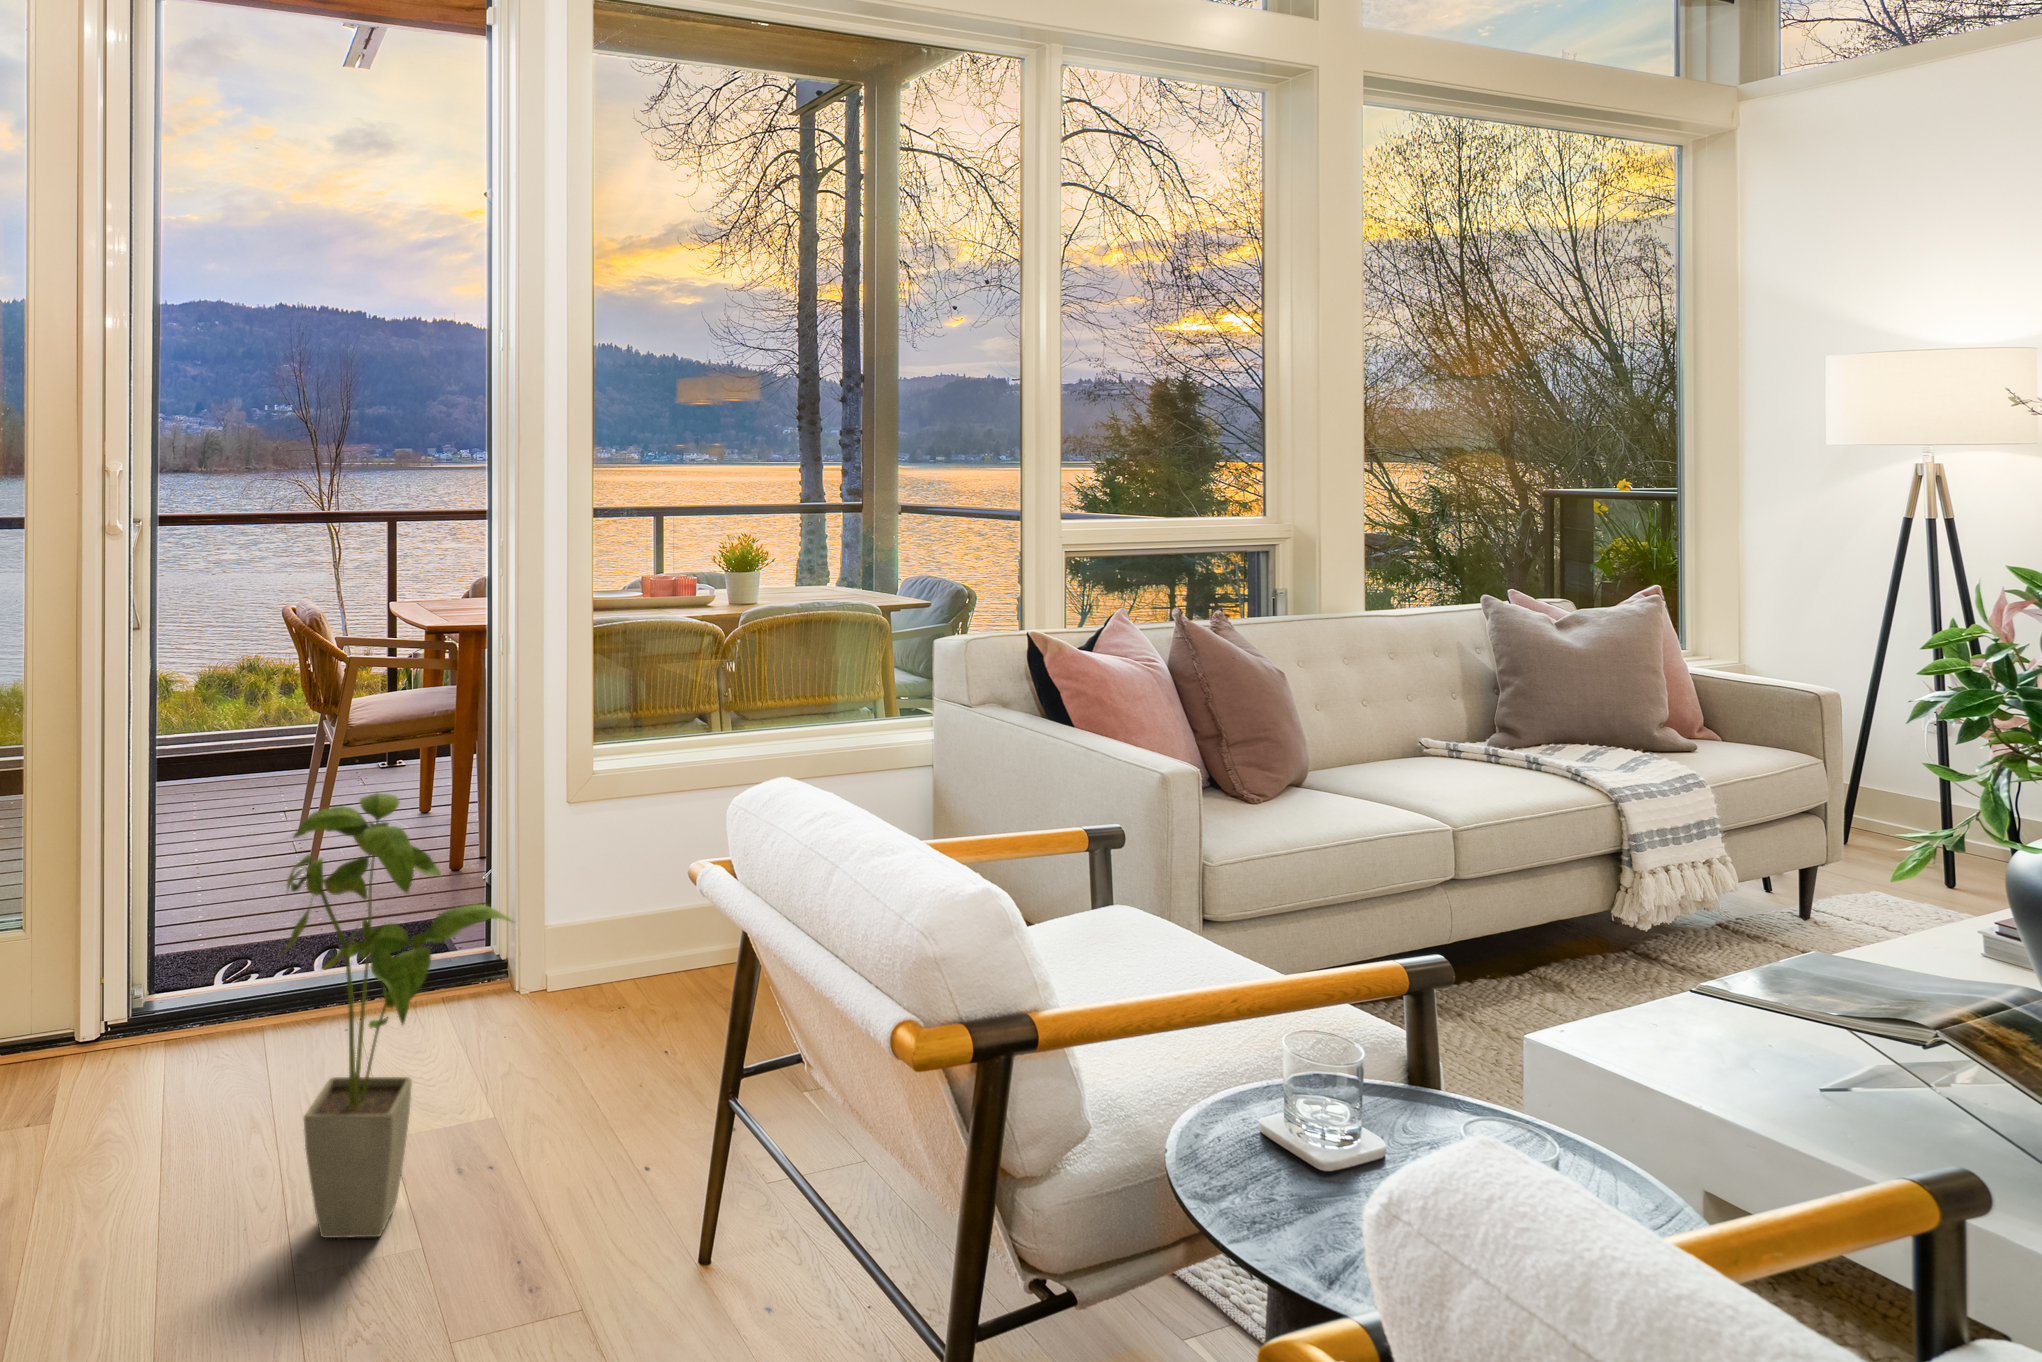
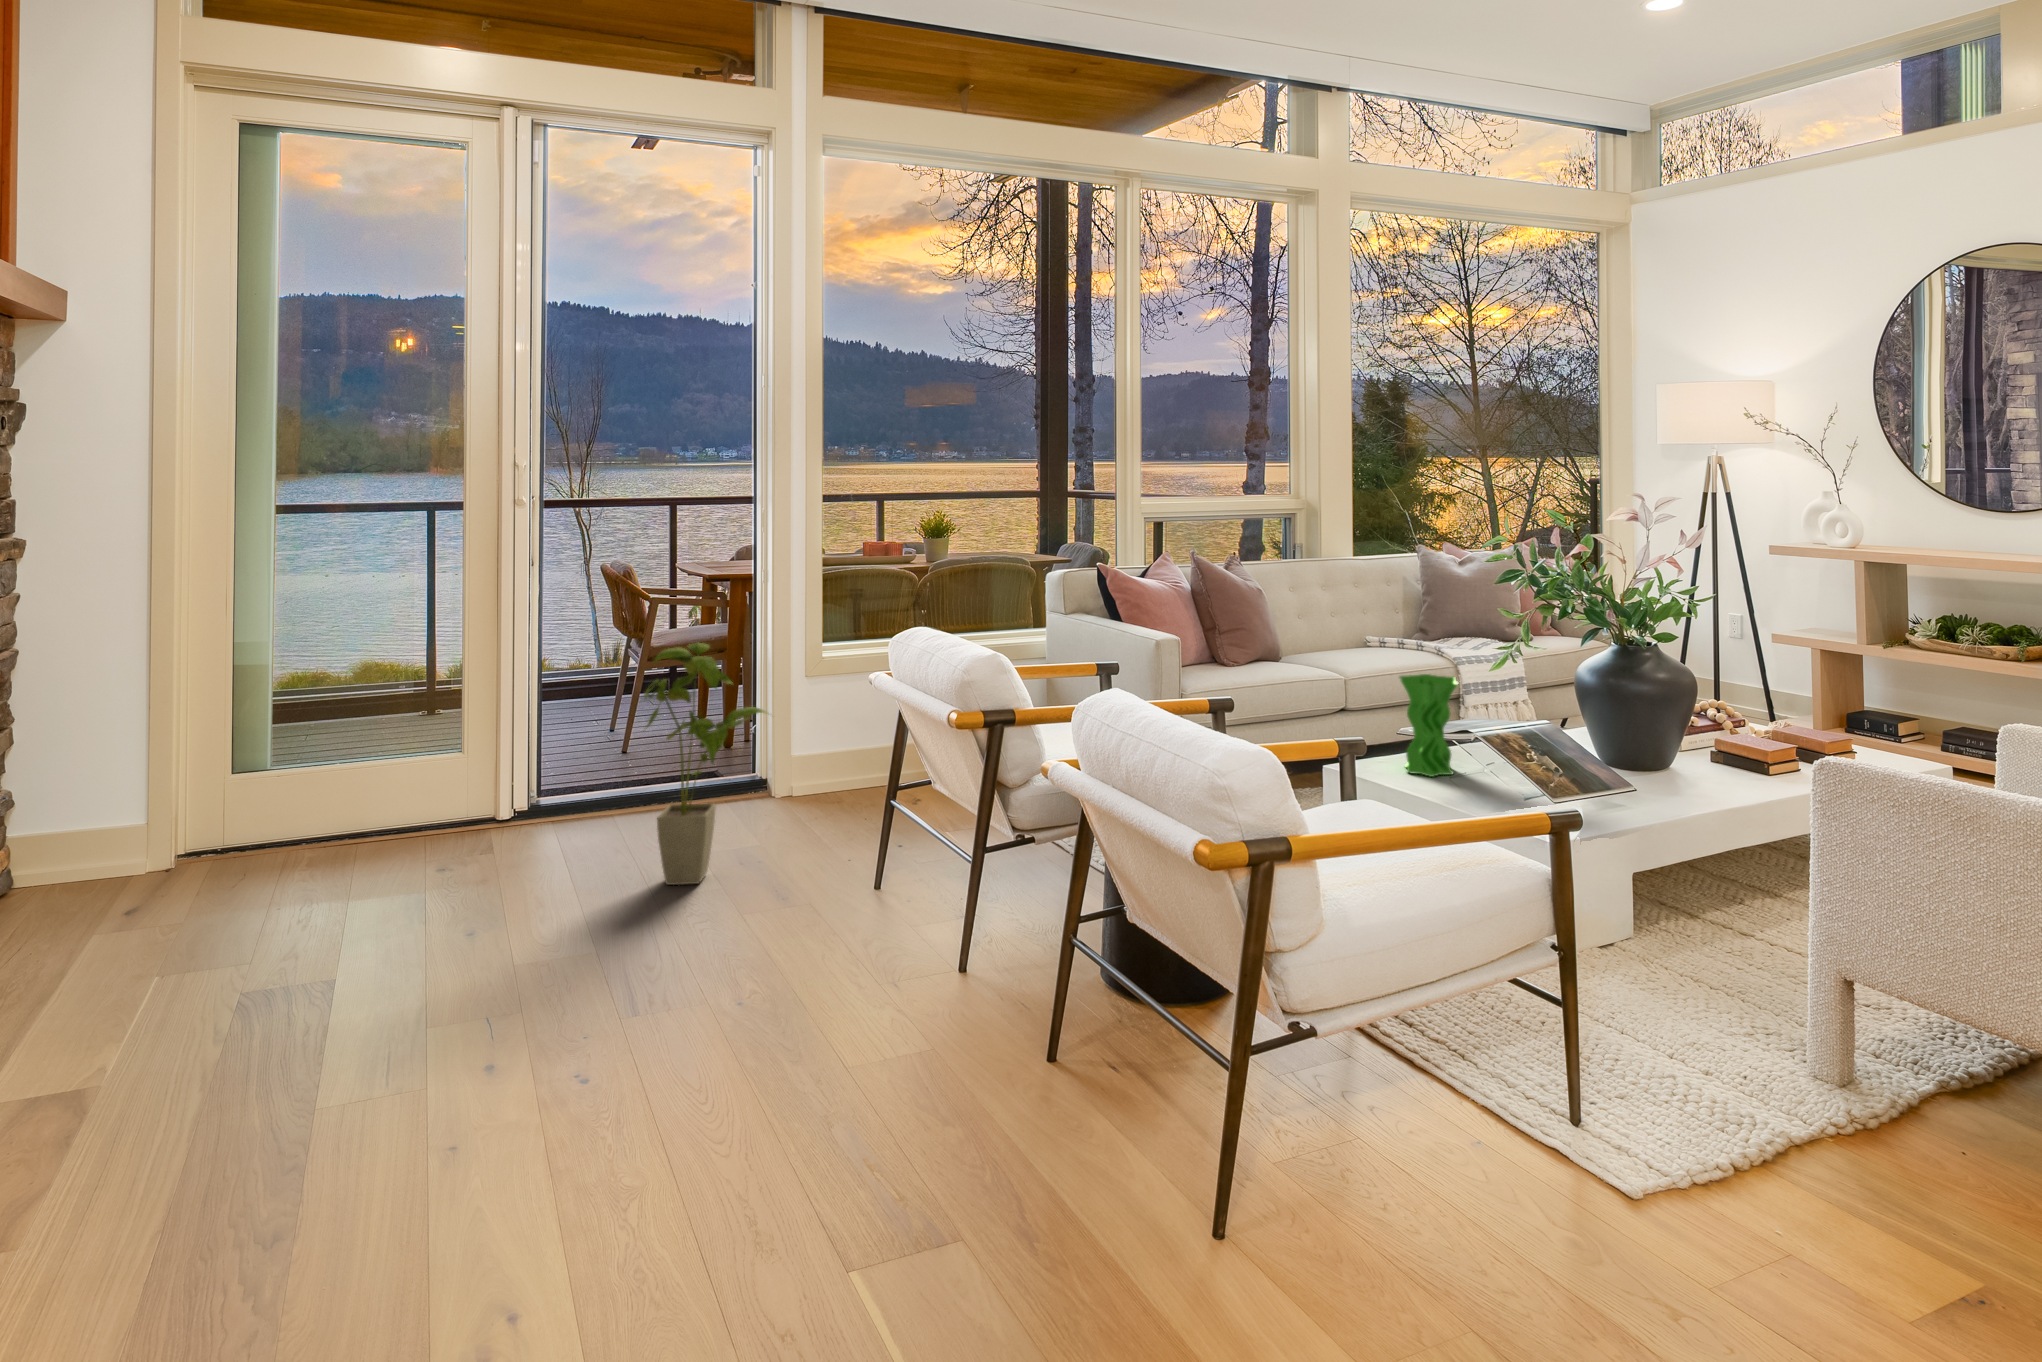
vase: none [1721,883,1881,1108] -> present [1399,674,1458,777]

